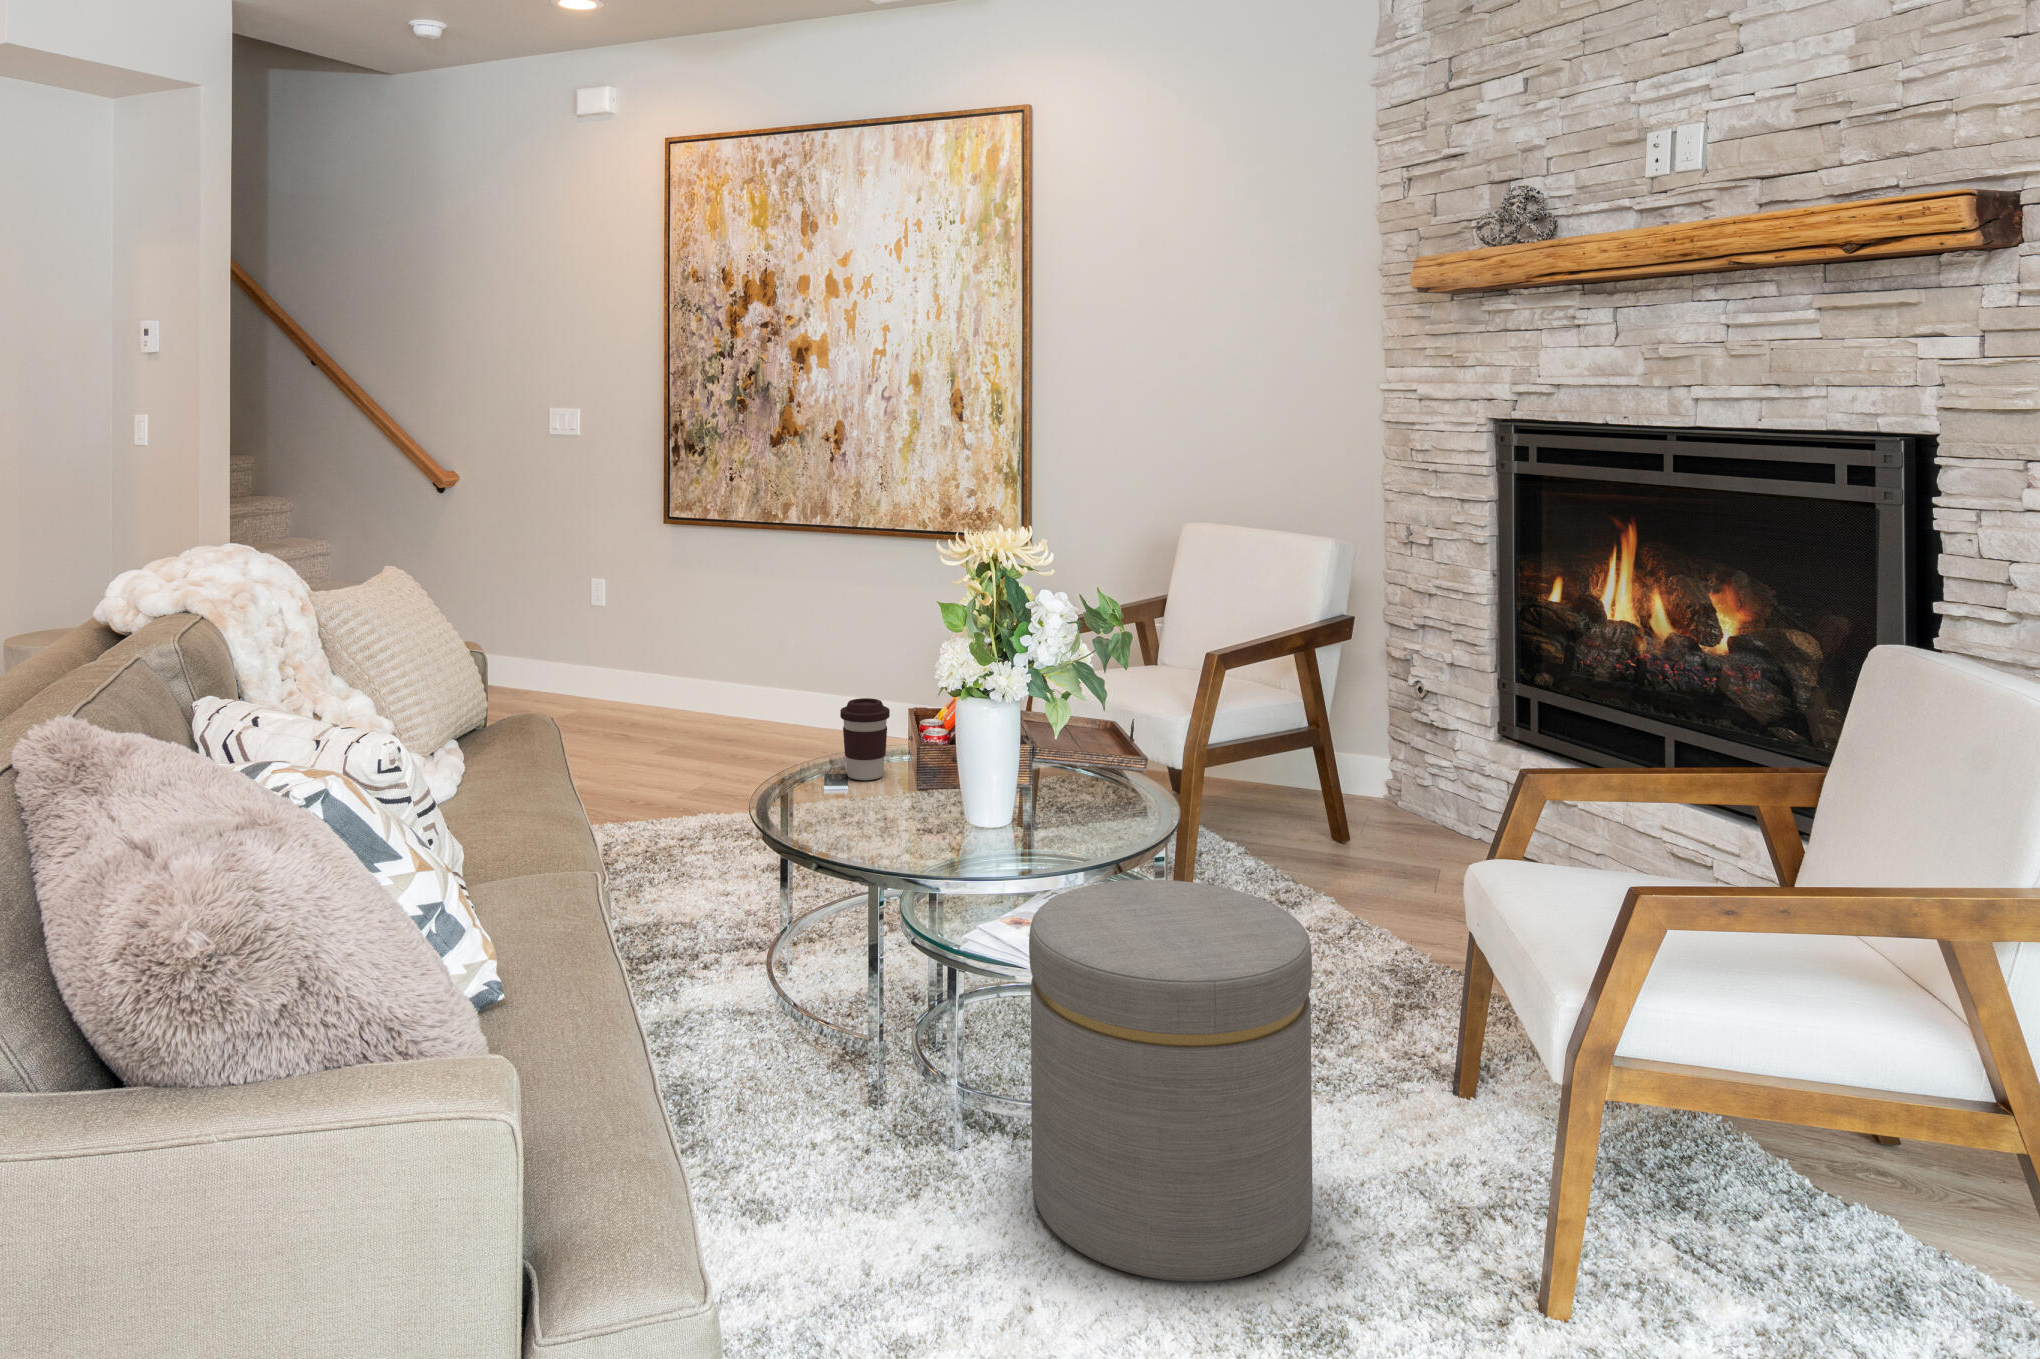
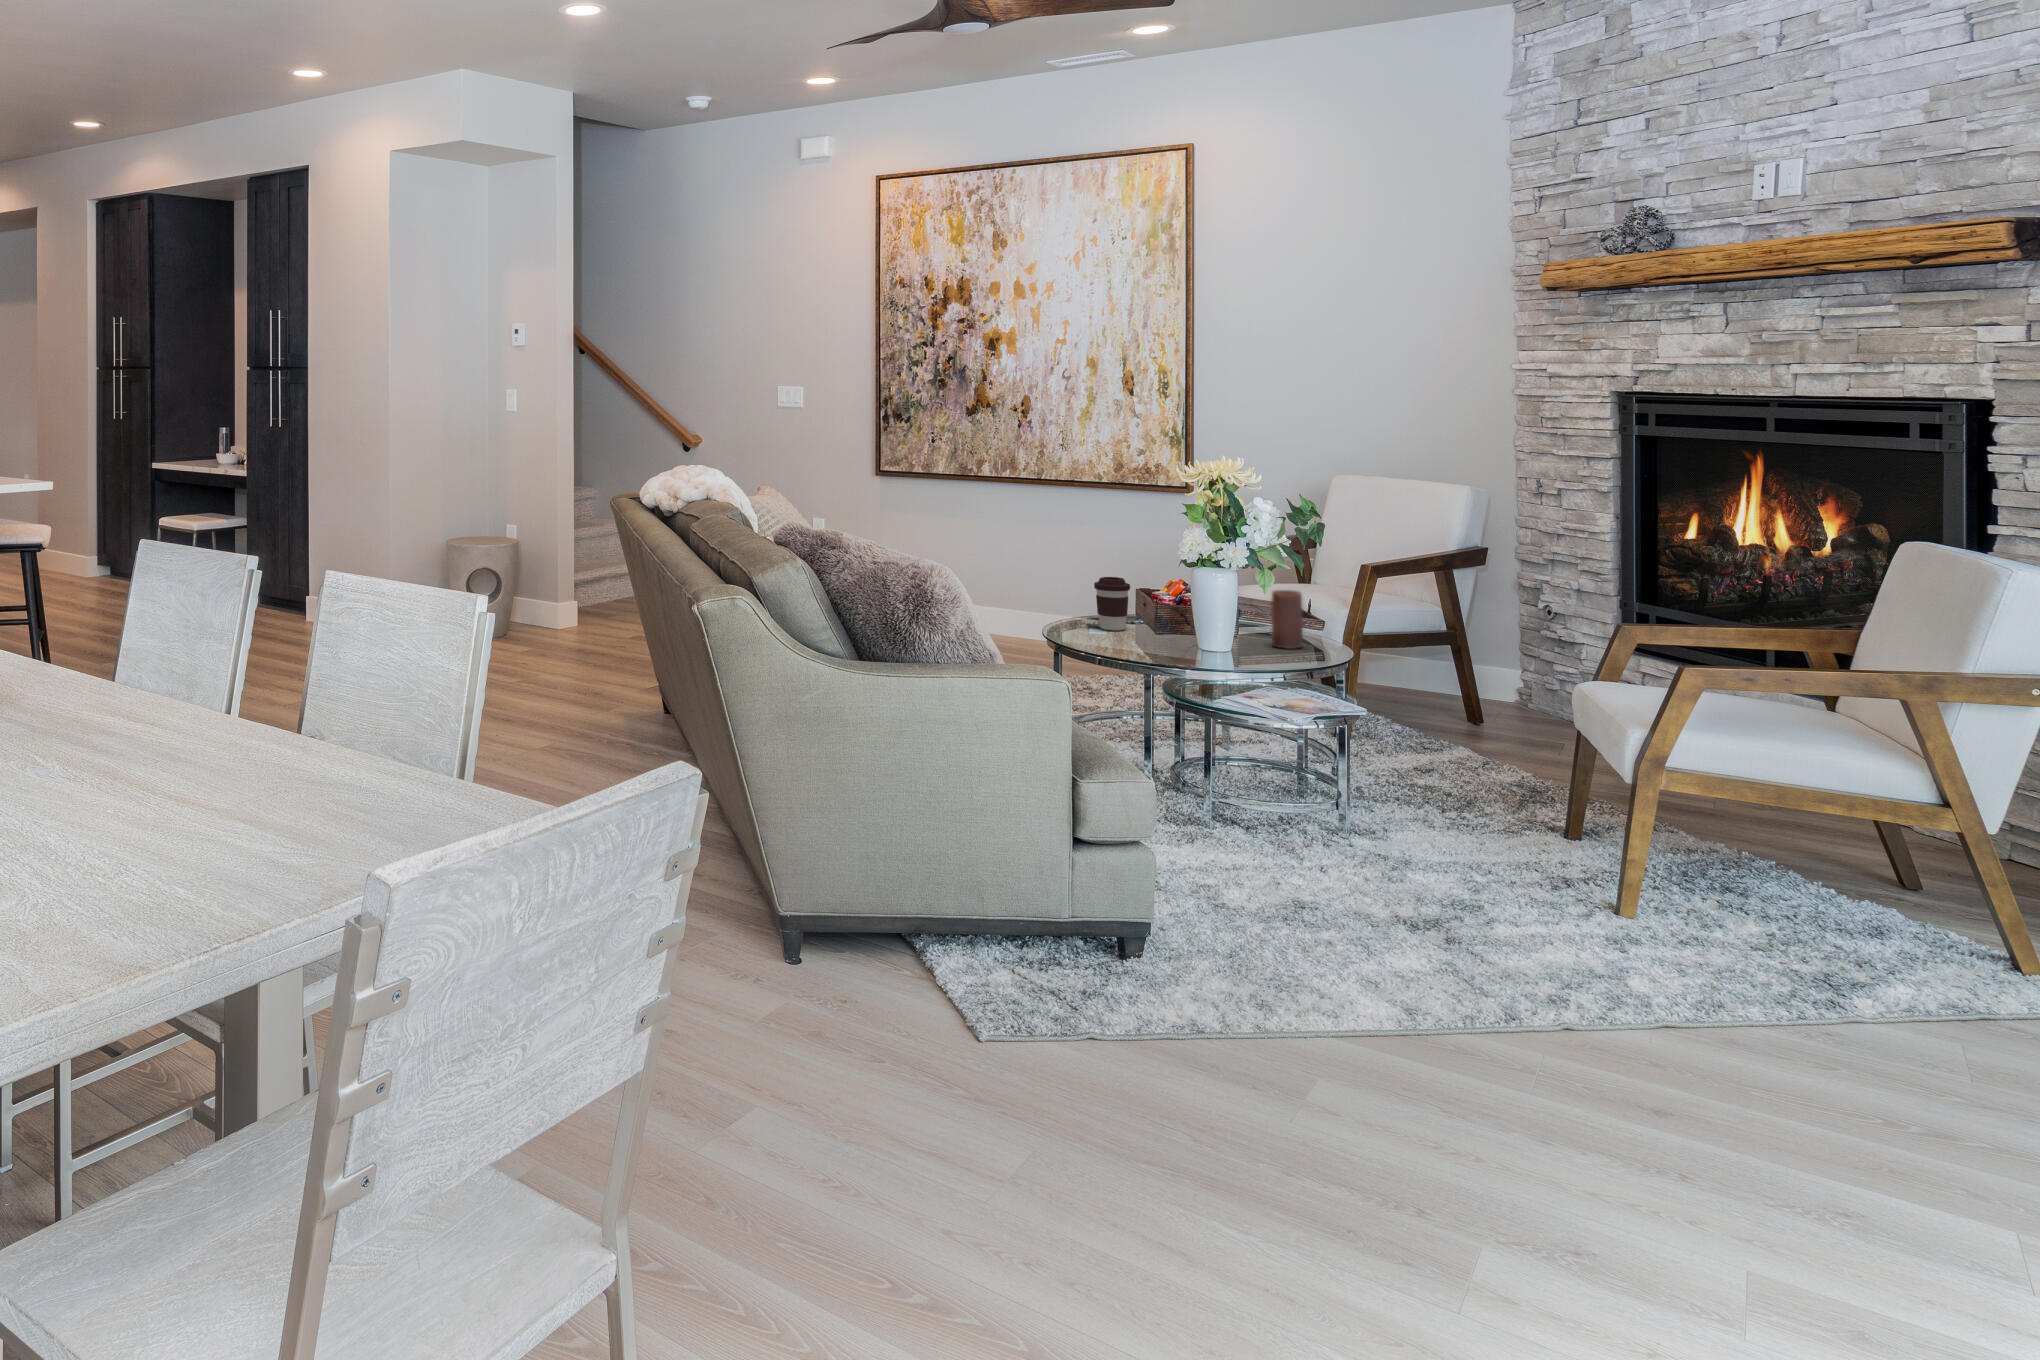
candle: none [1070,717,1111,808] -> present [1272,590,1303,649]
ottoman: present [1029,880,1312,1282] -> none [1267,679,1465,899]

